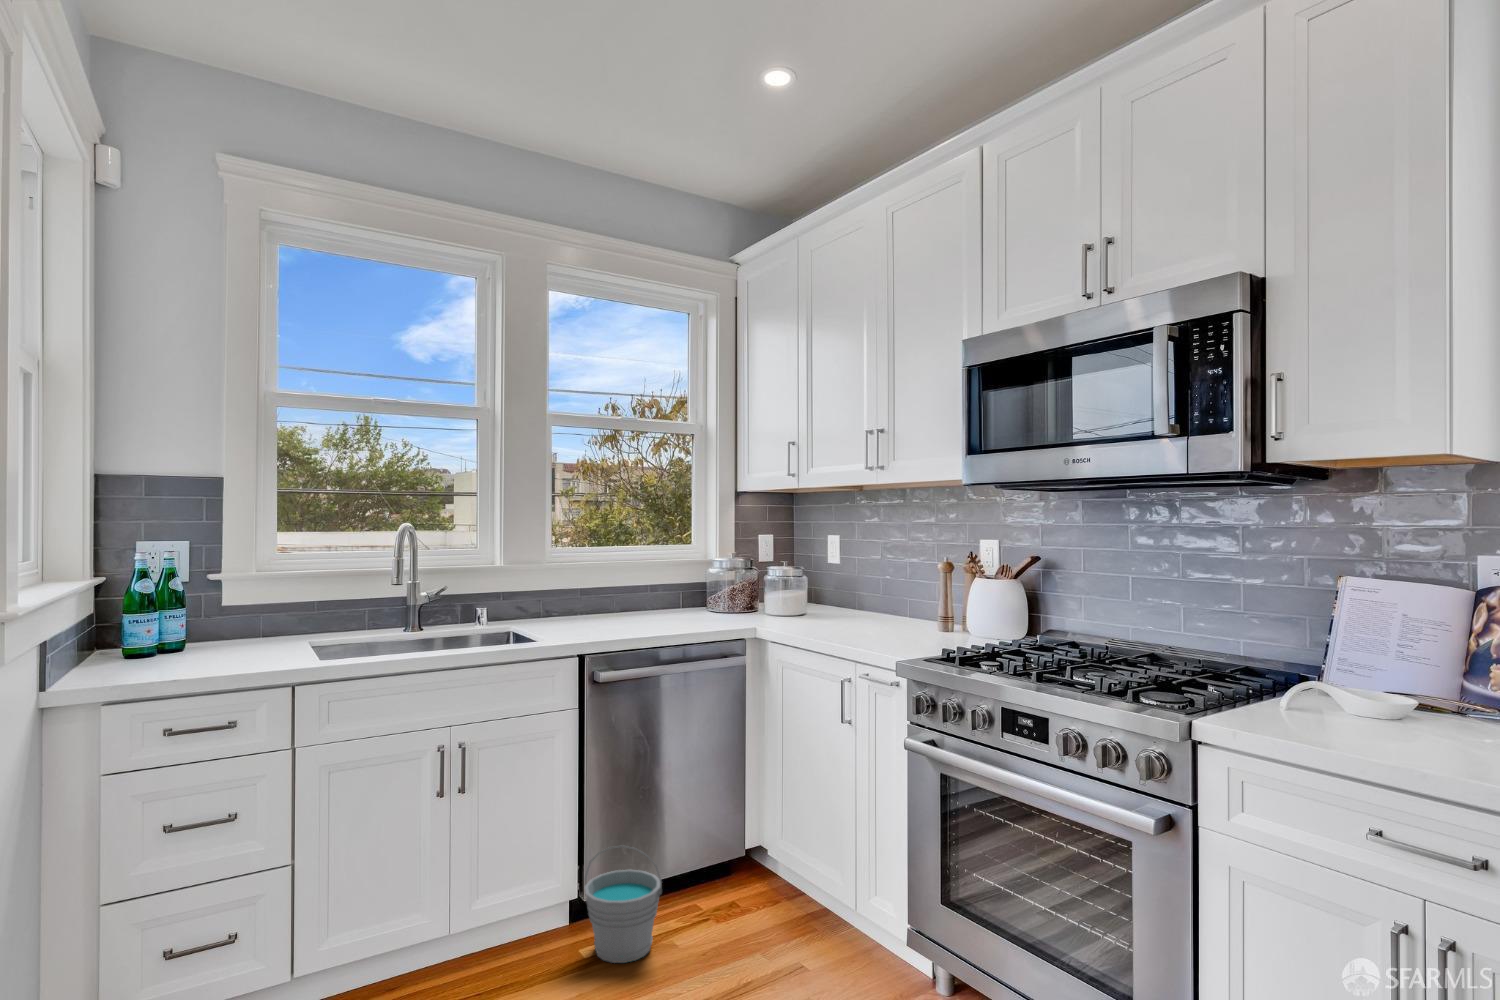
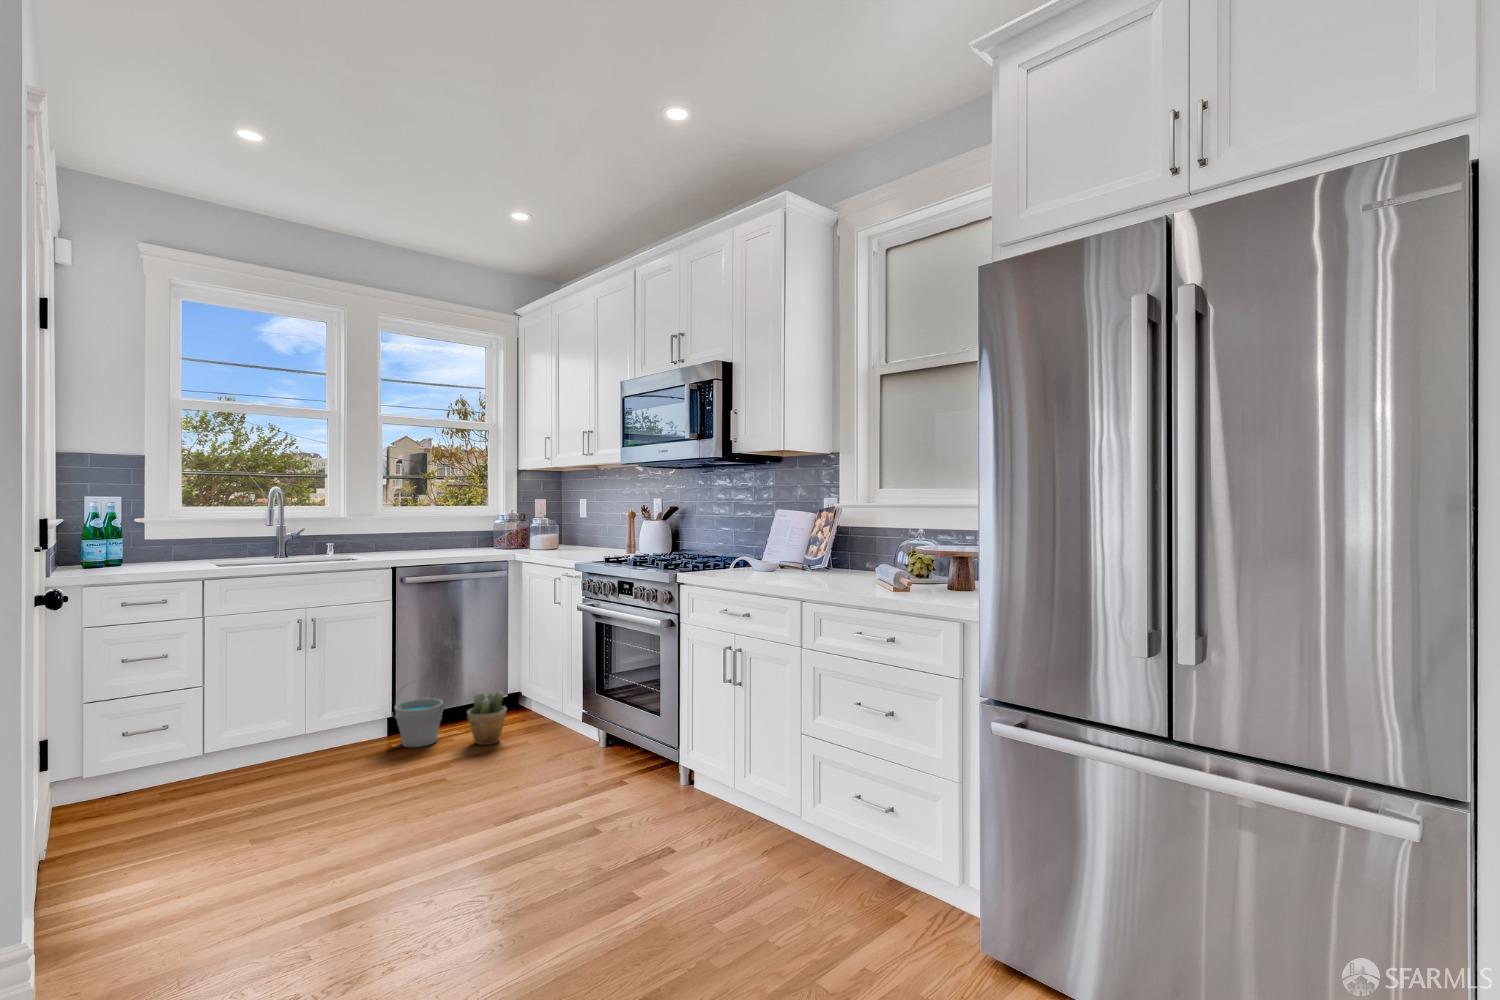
potted plant: none [701,872,765,967] -> present [467,691,506,745]

